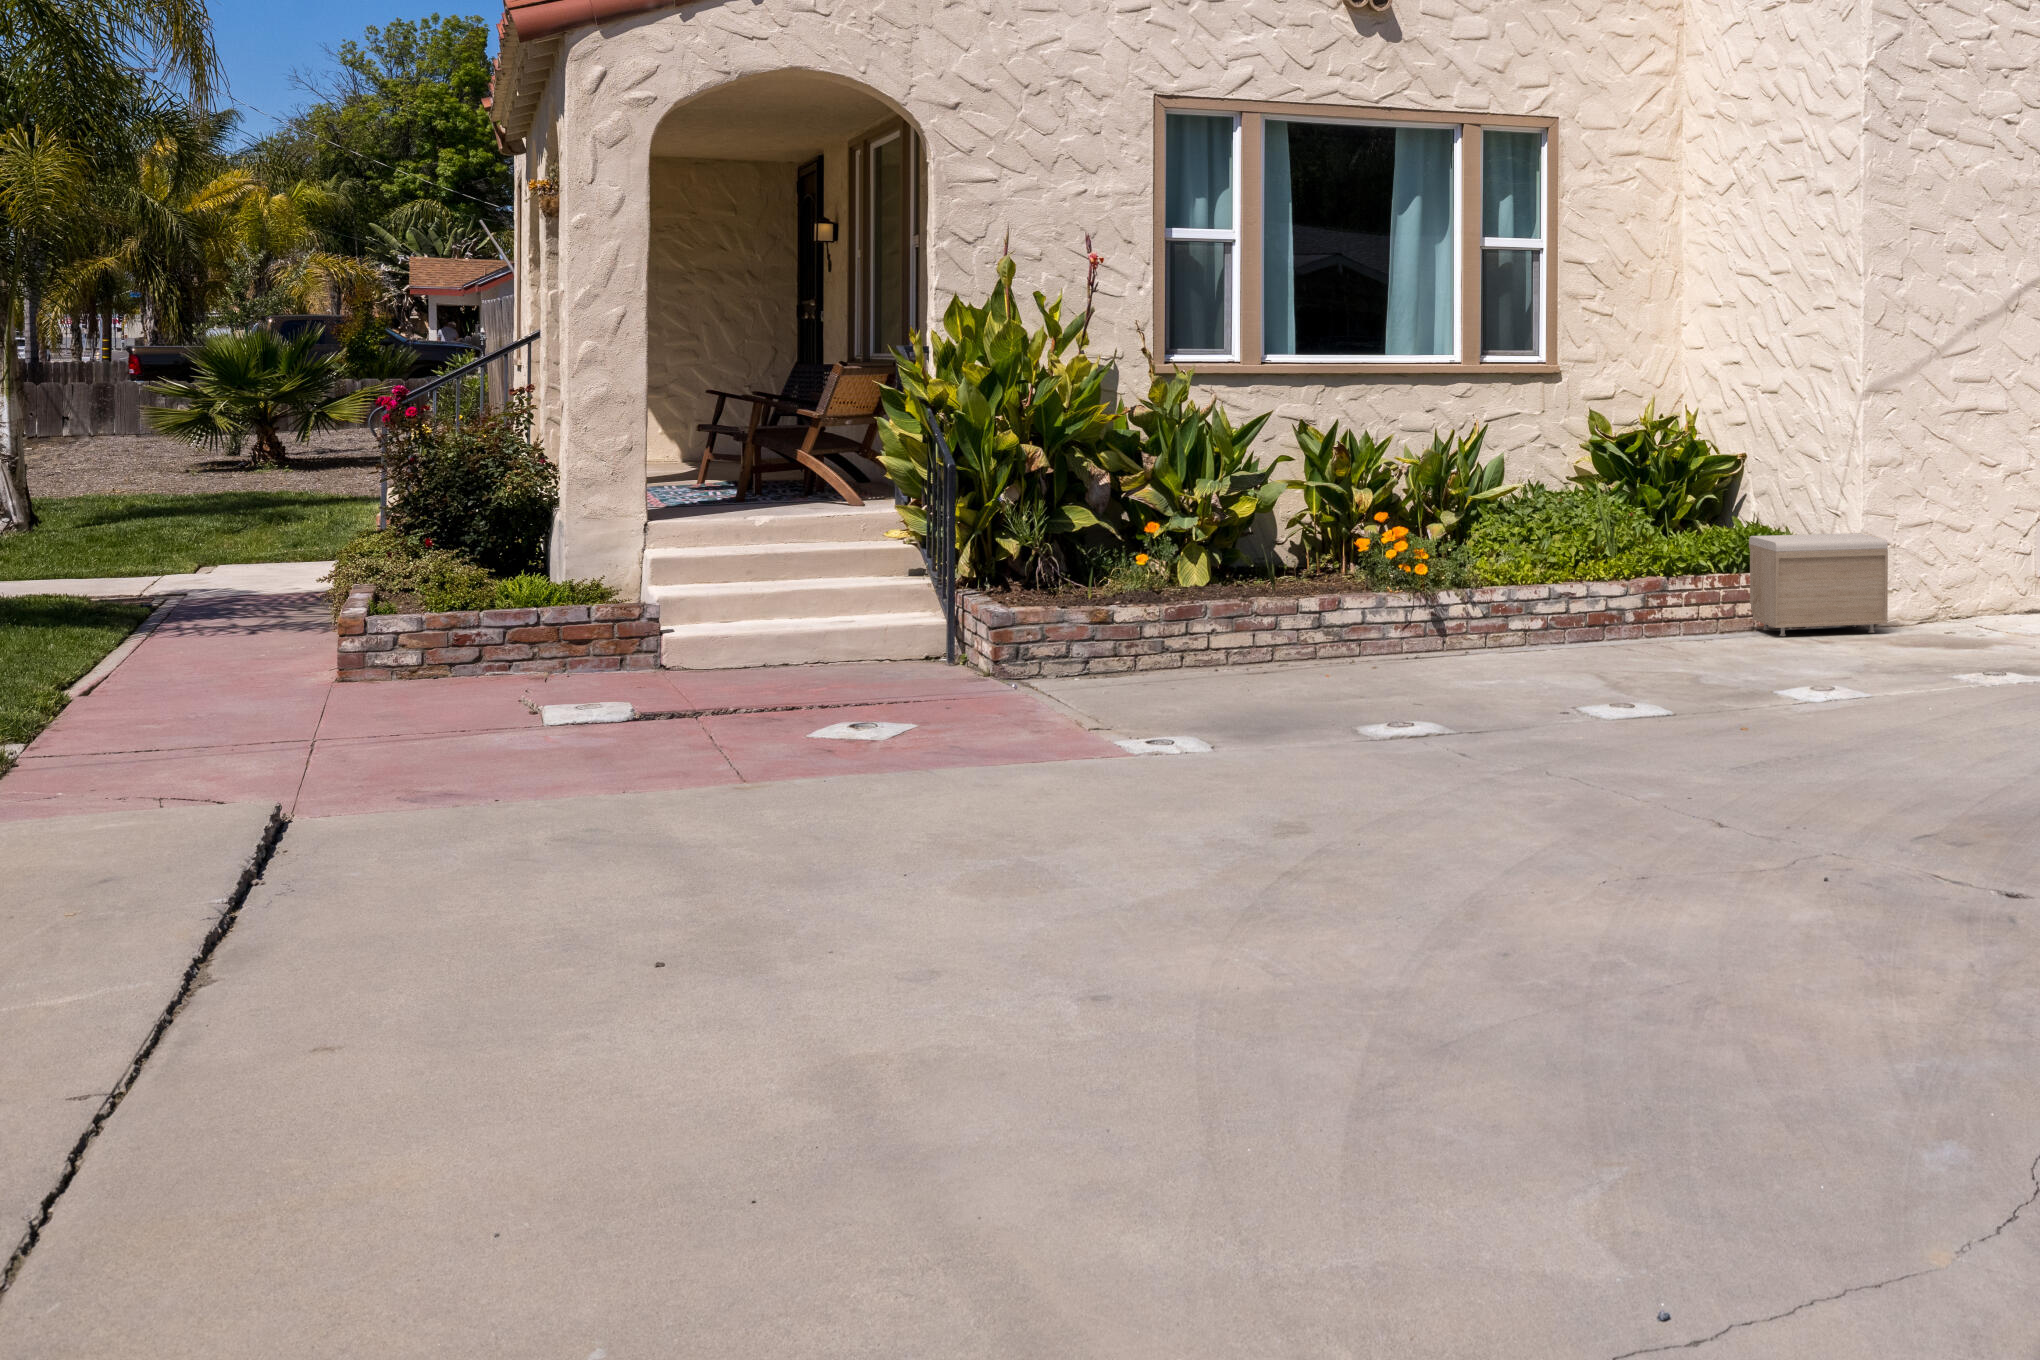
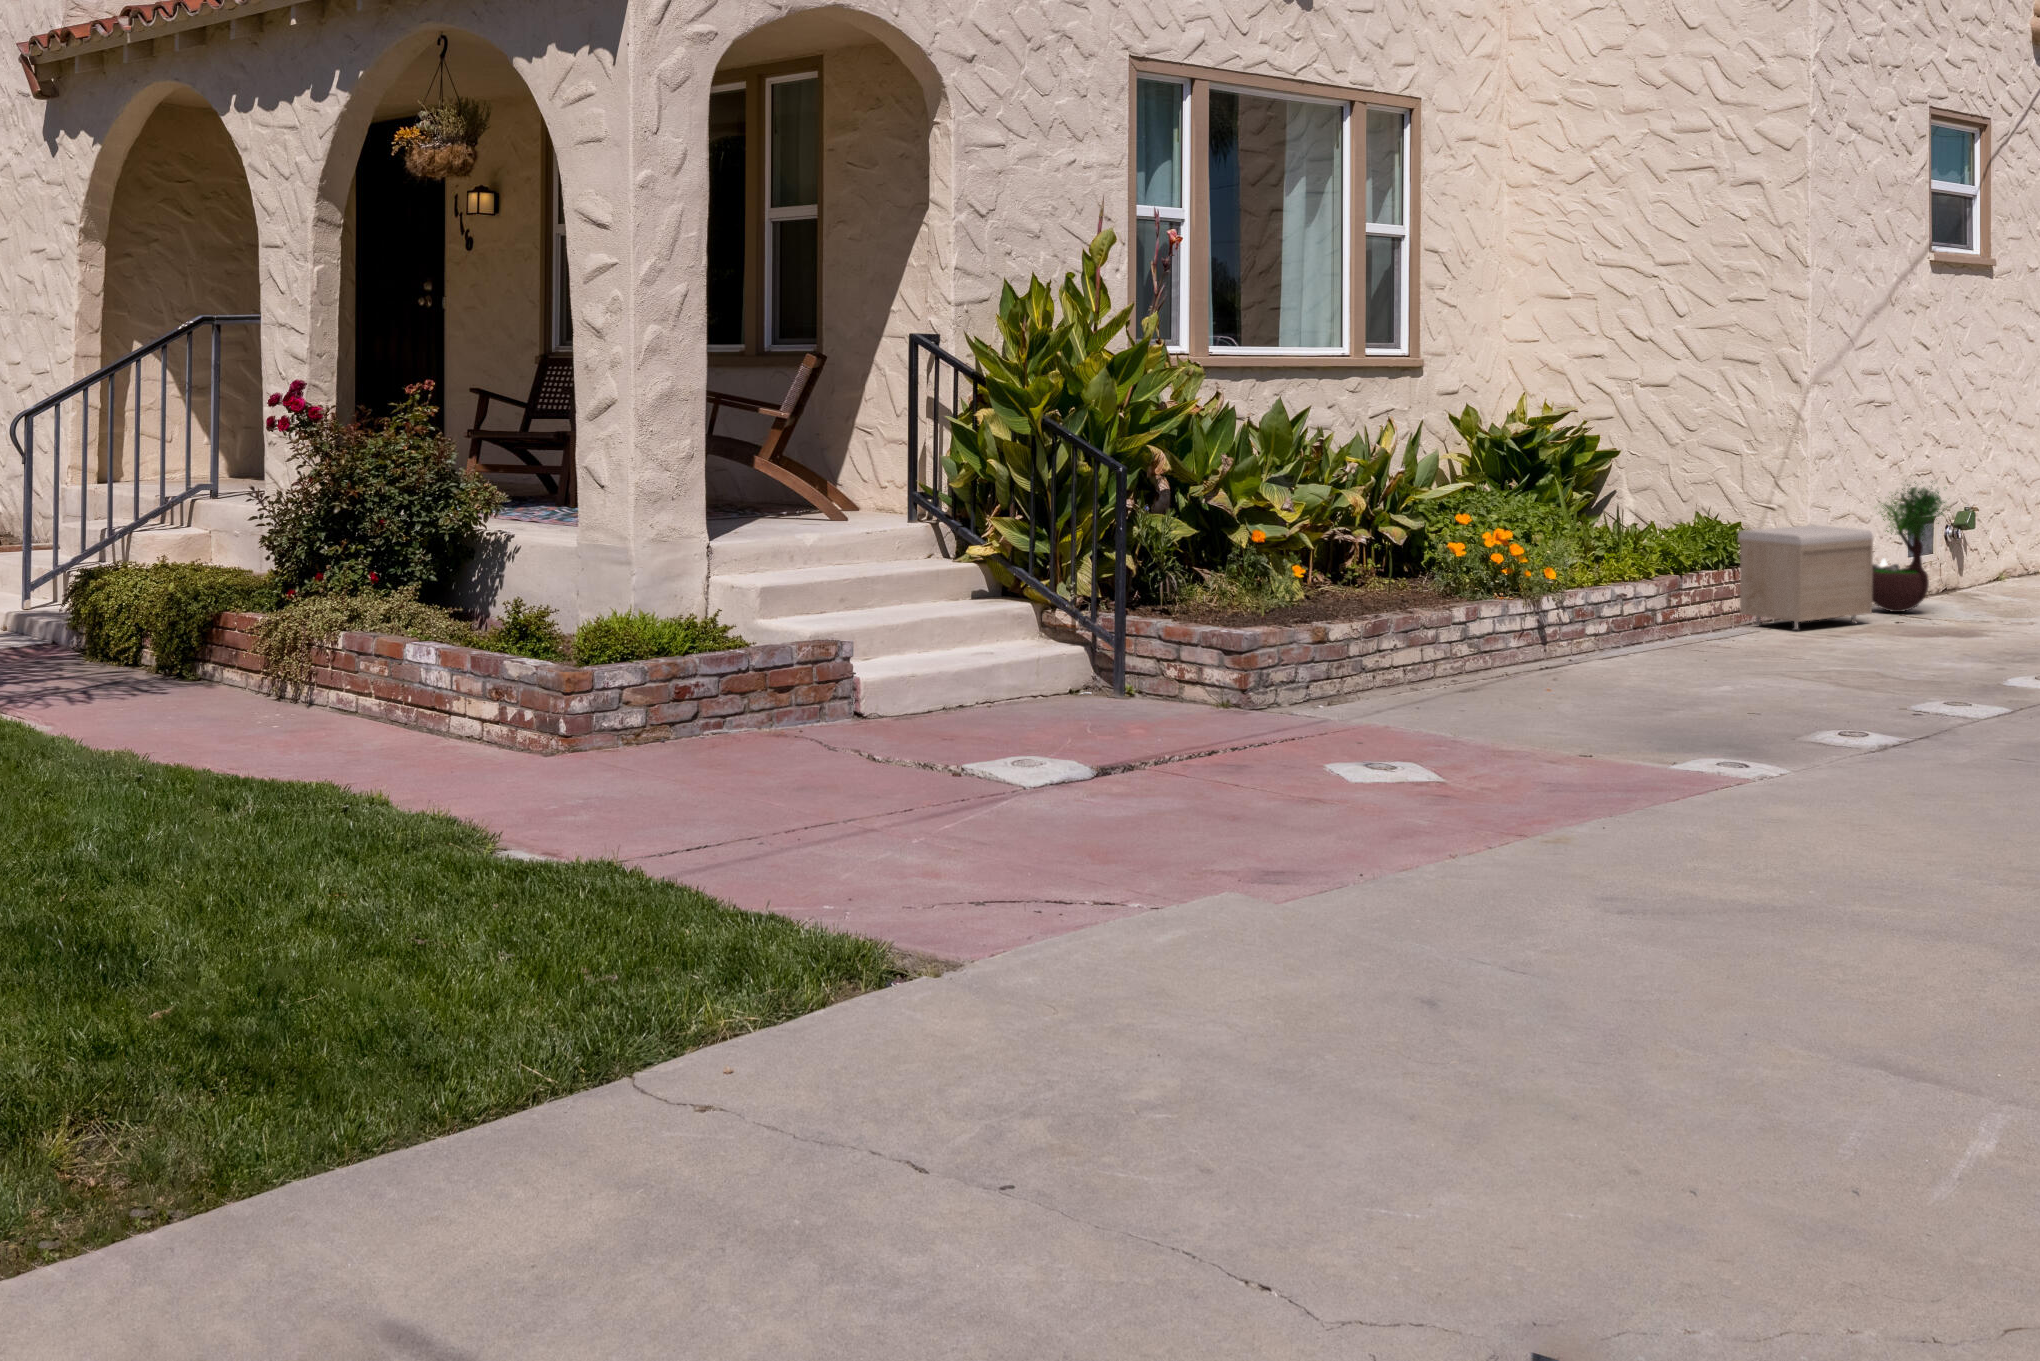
potted tree: none [1937,483,2021,624] -> present [1872,481,1947,612]

